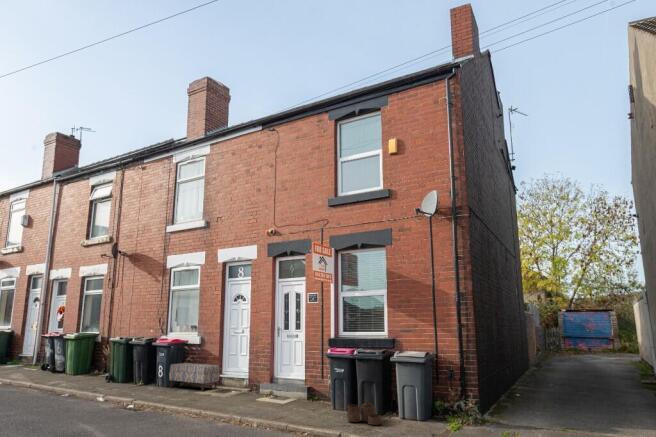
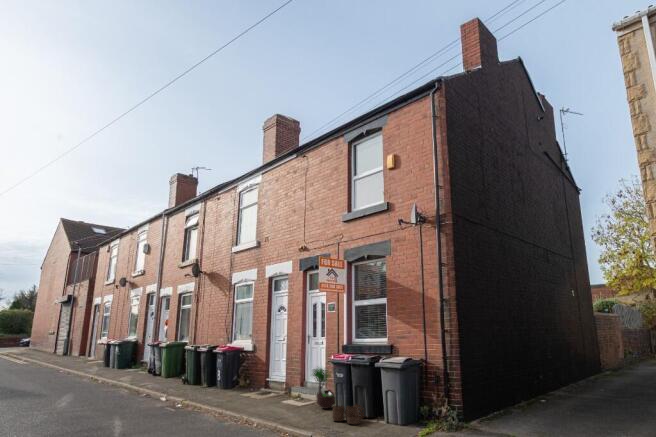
potted tree: none [301,359,330,408] -> present [312,368,335,409]
bench: present [169,363,220,391] -> none [226,367,266,391]

